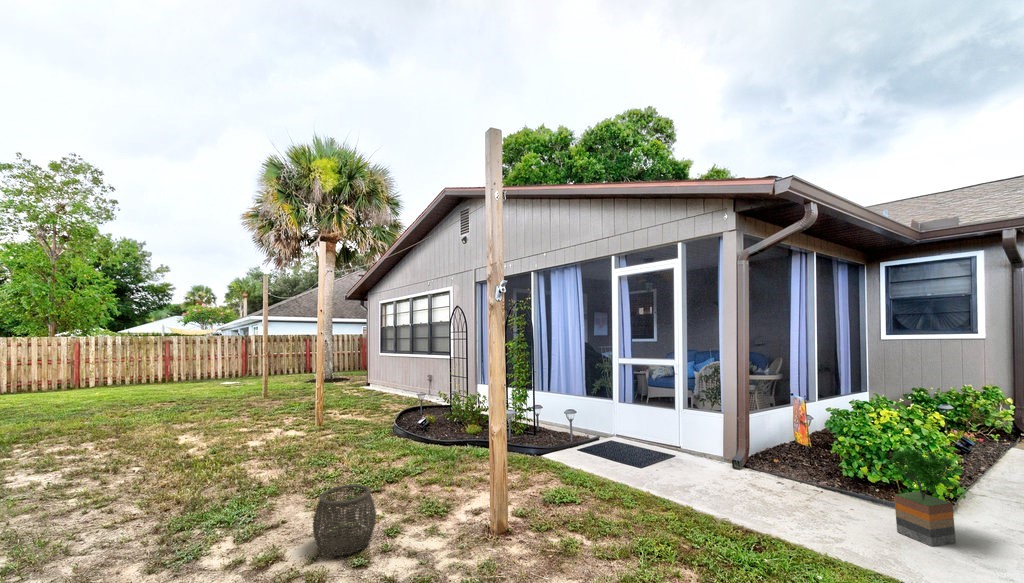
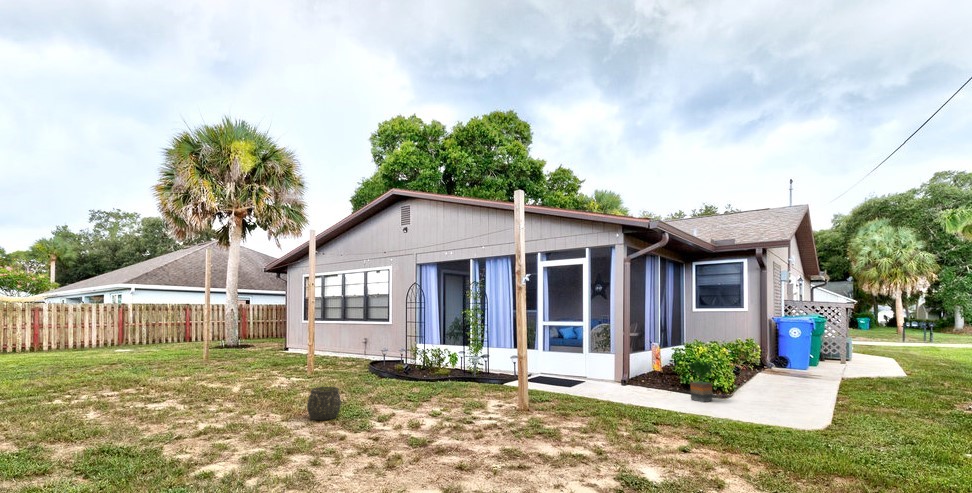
woven basket: present [313,484,376,557] -> present [307,387,341,420]

